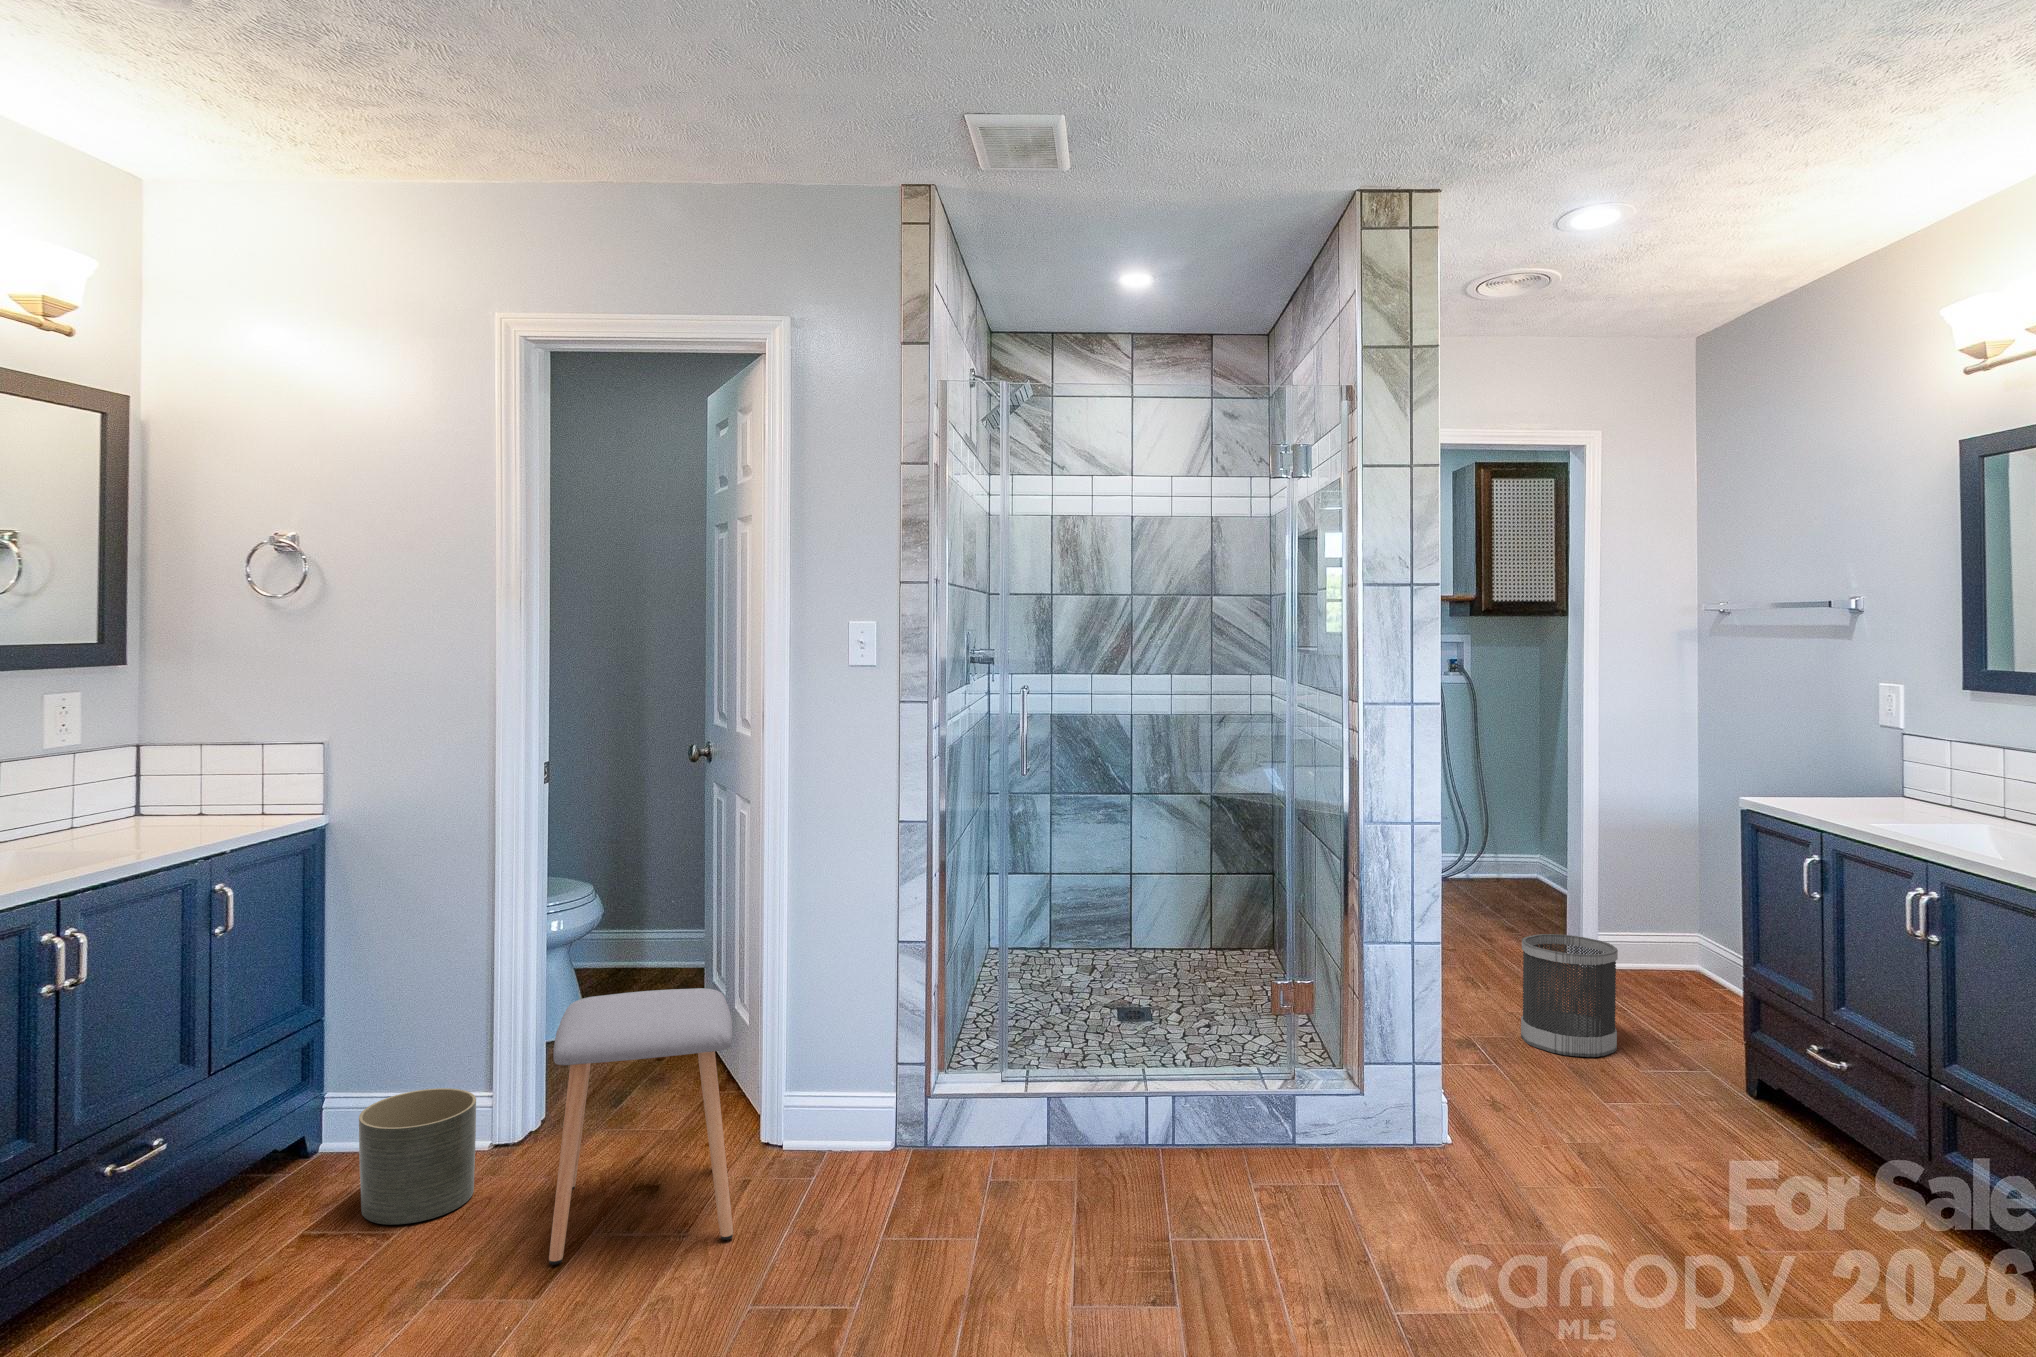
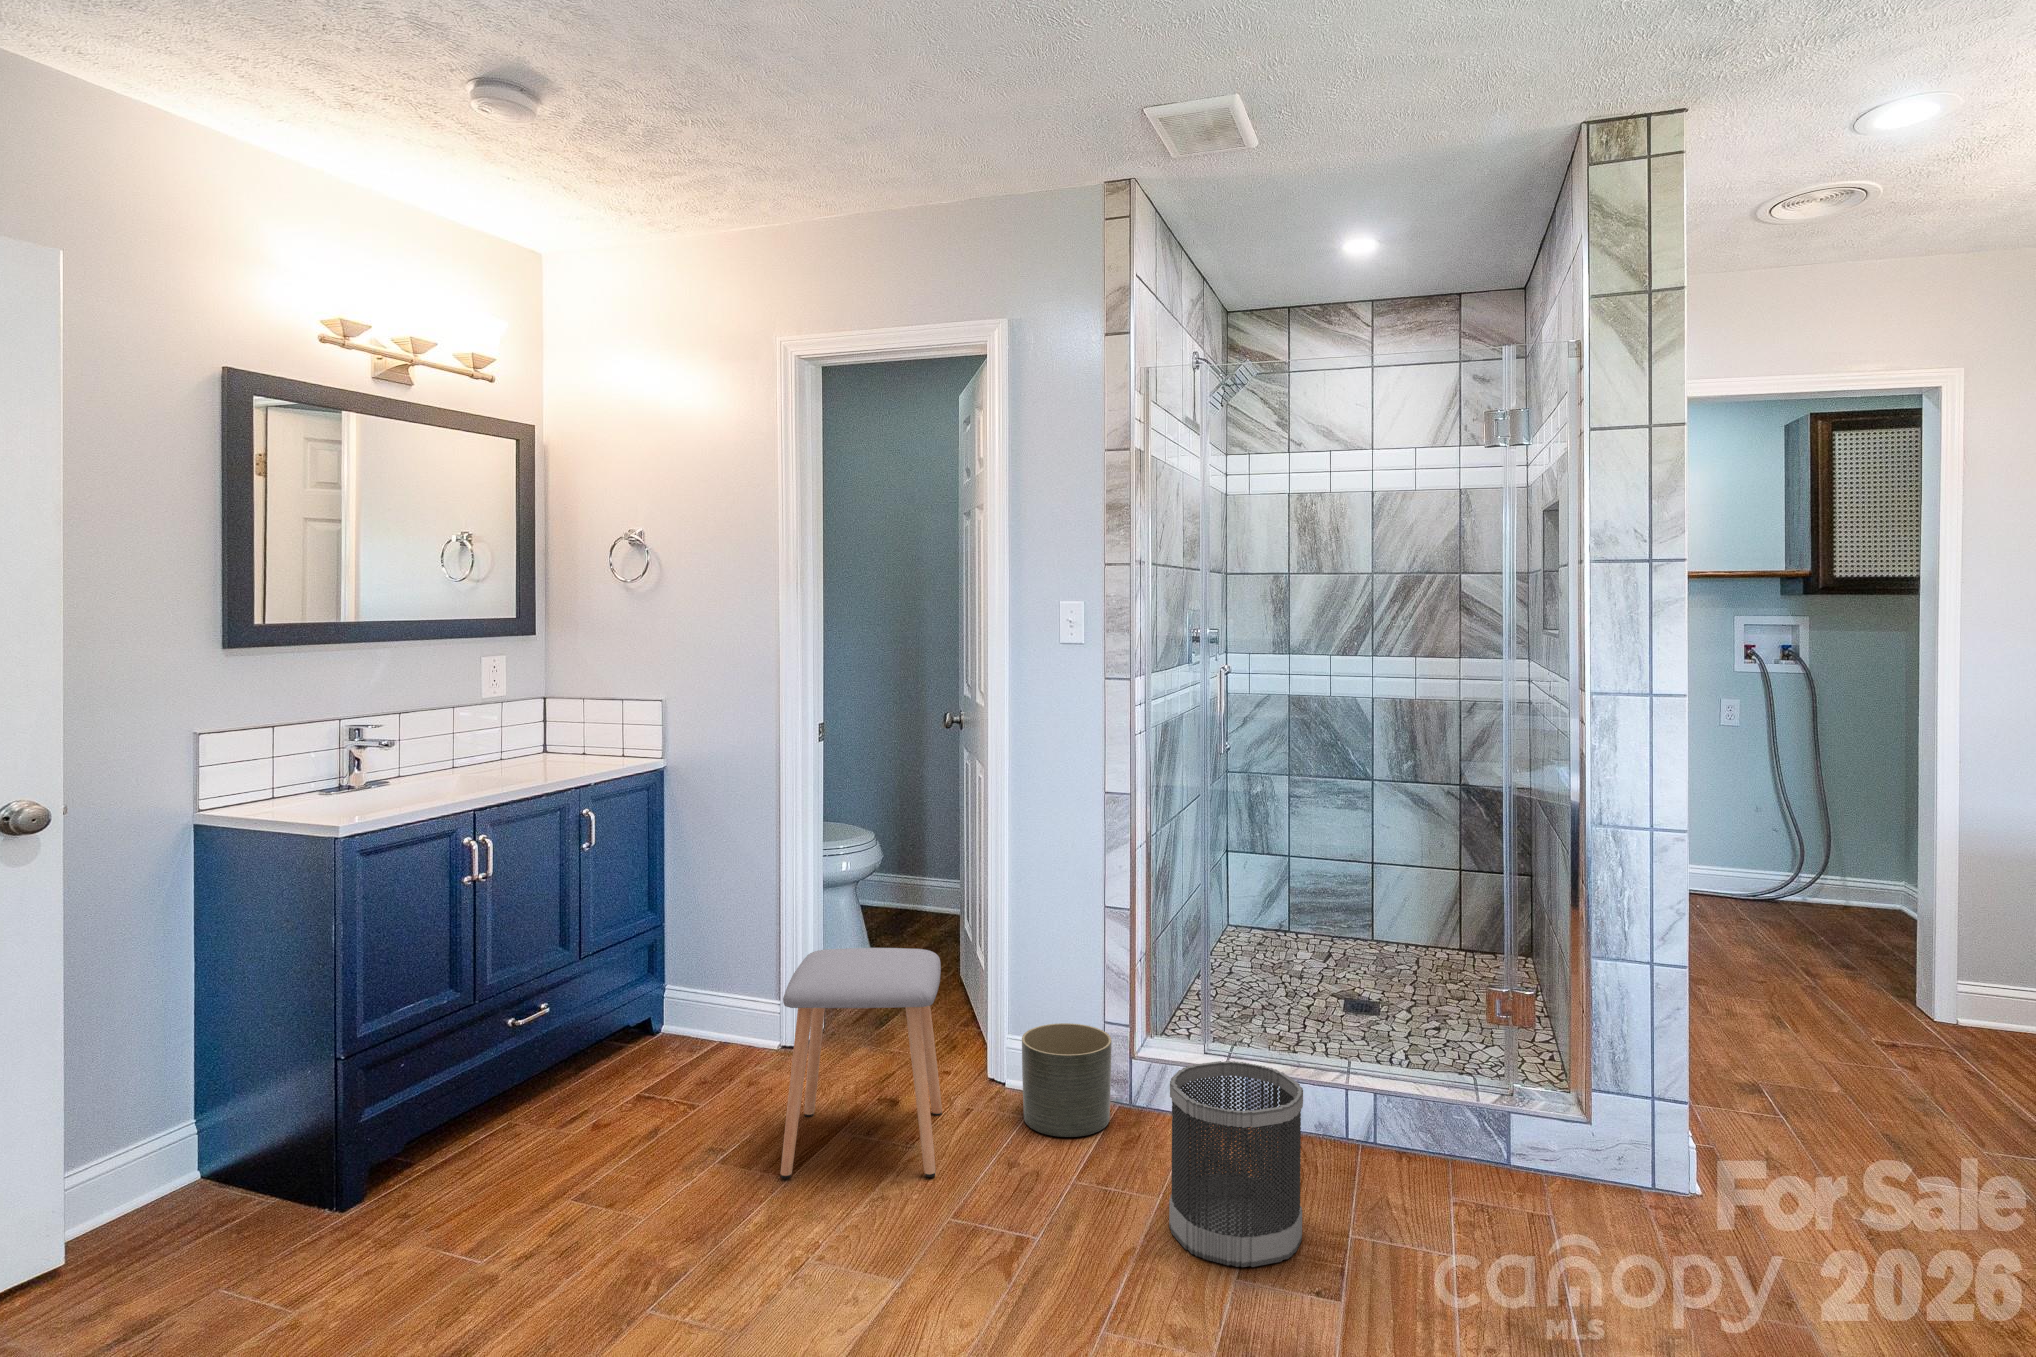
wastebasket: present [1521,934,1618,1057] -> present [1169,1061,1303,1267]
planter: present [359,1088,476,1225] -> present [1022,1023,1112,1137]

